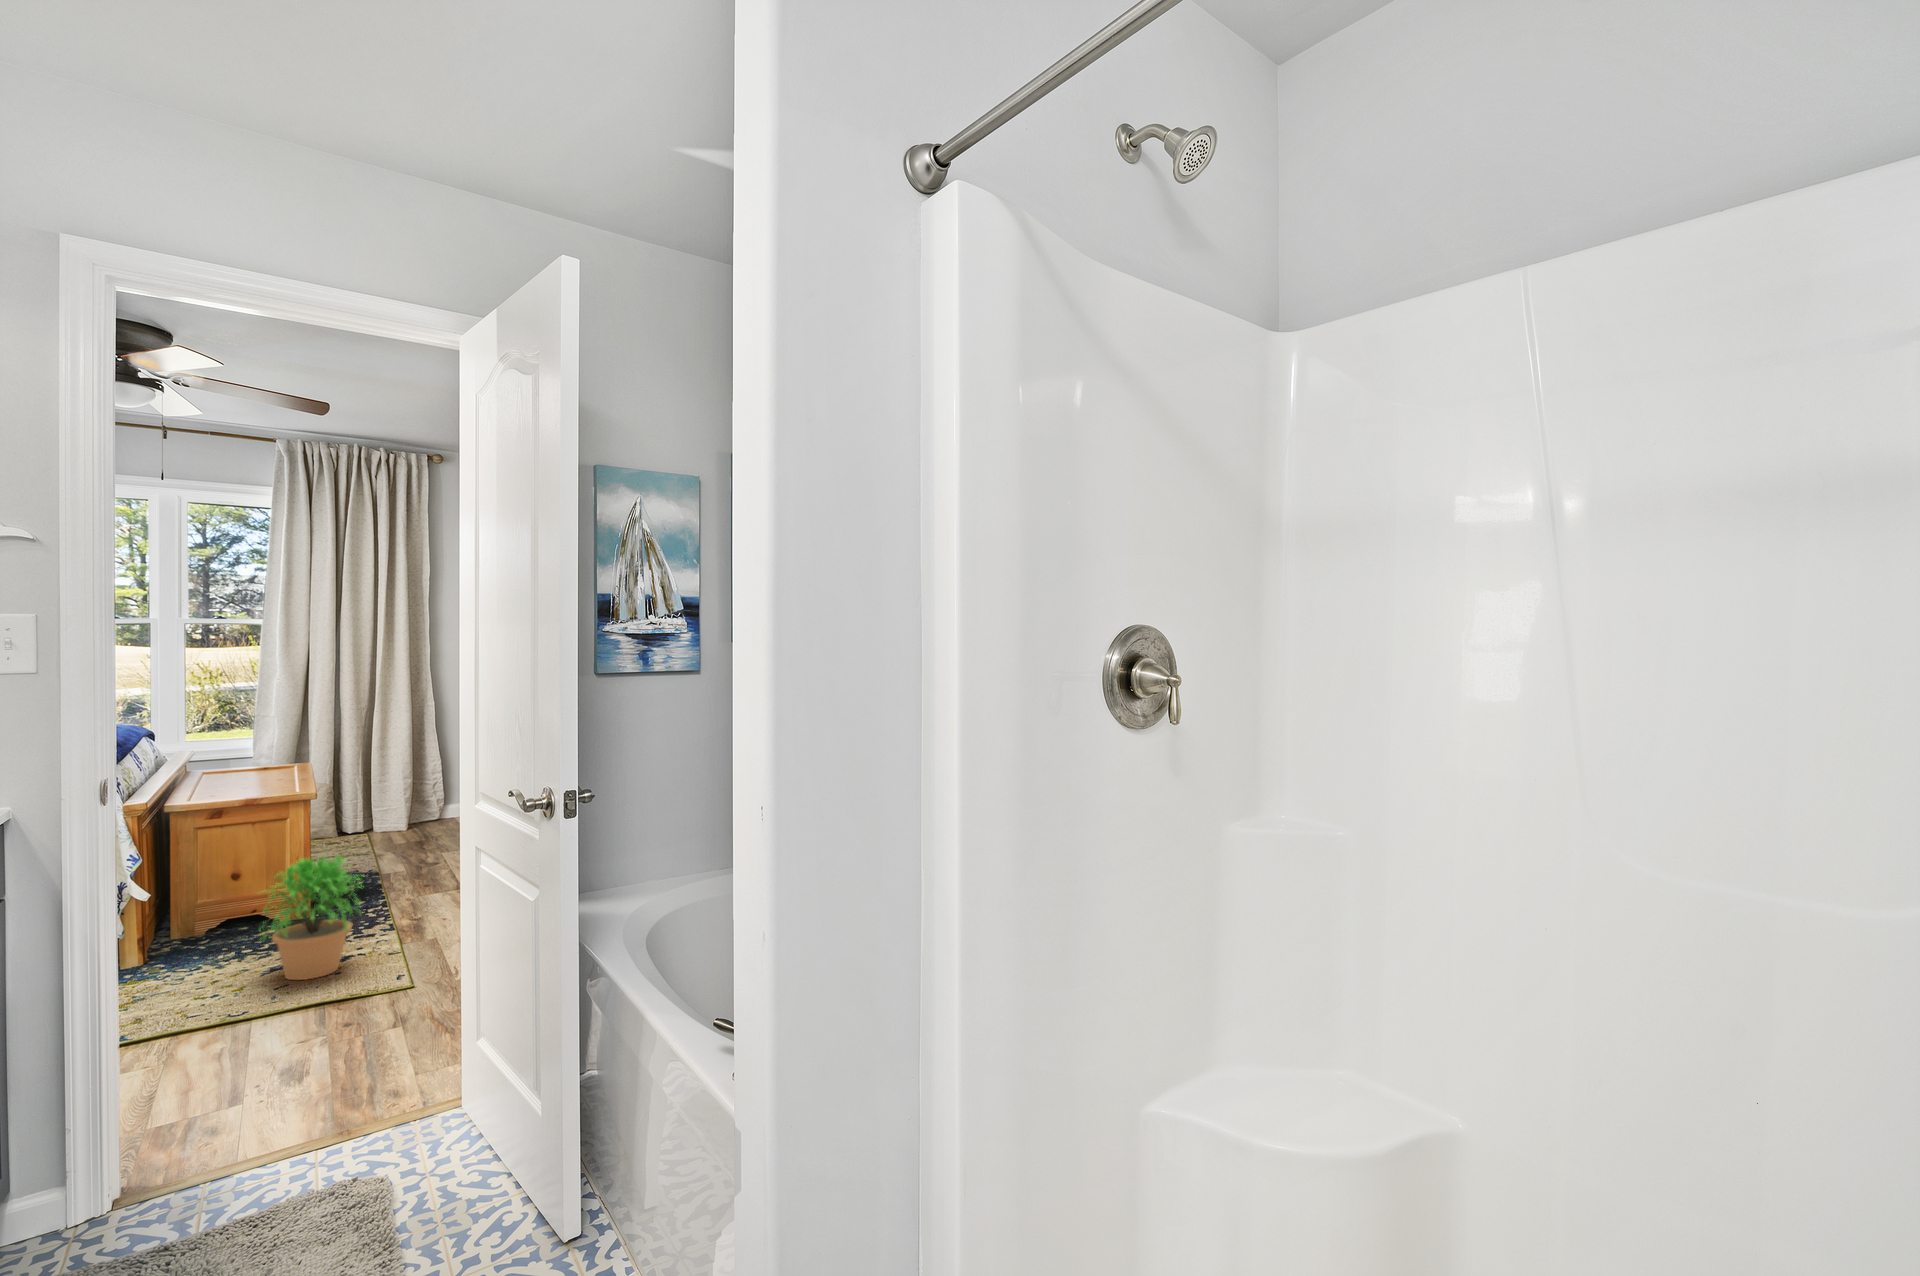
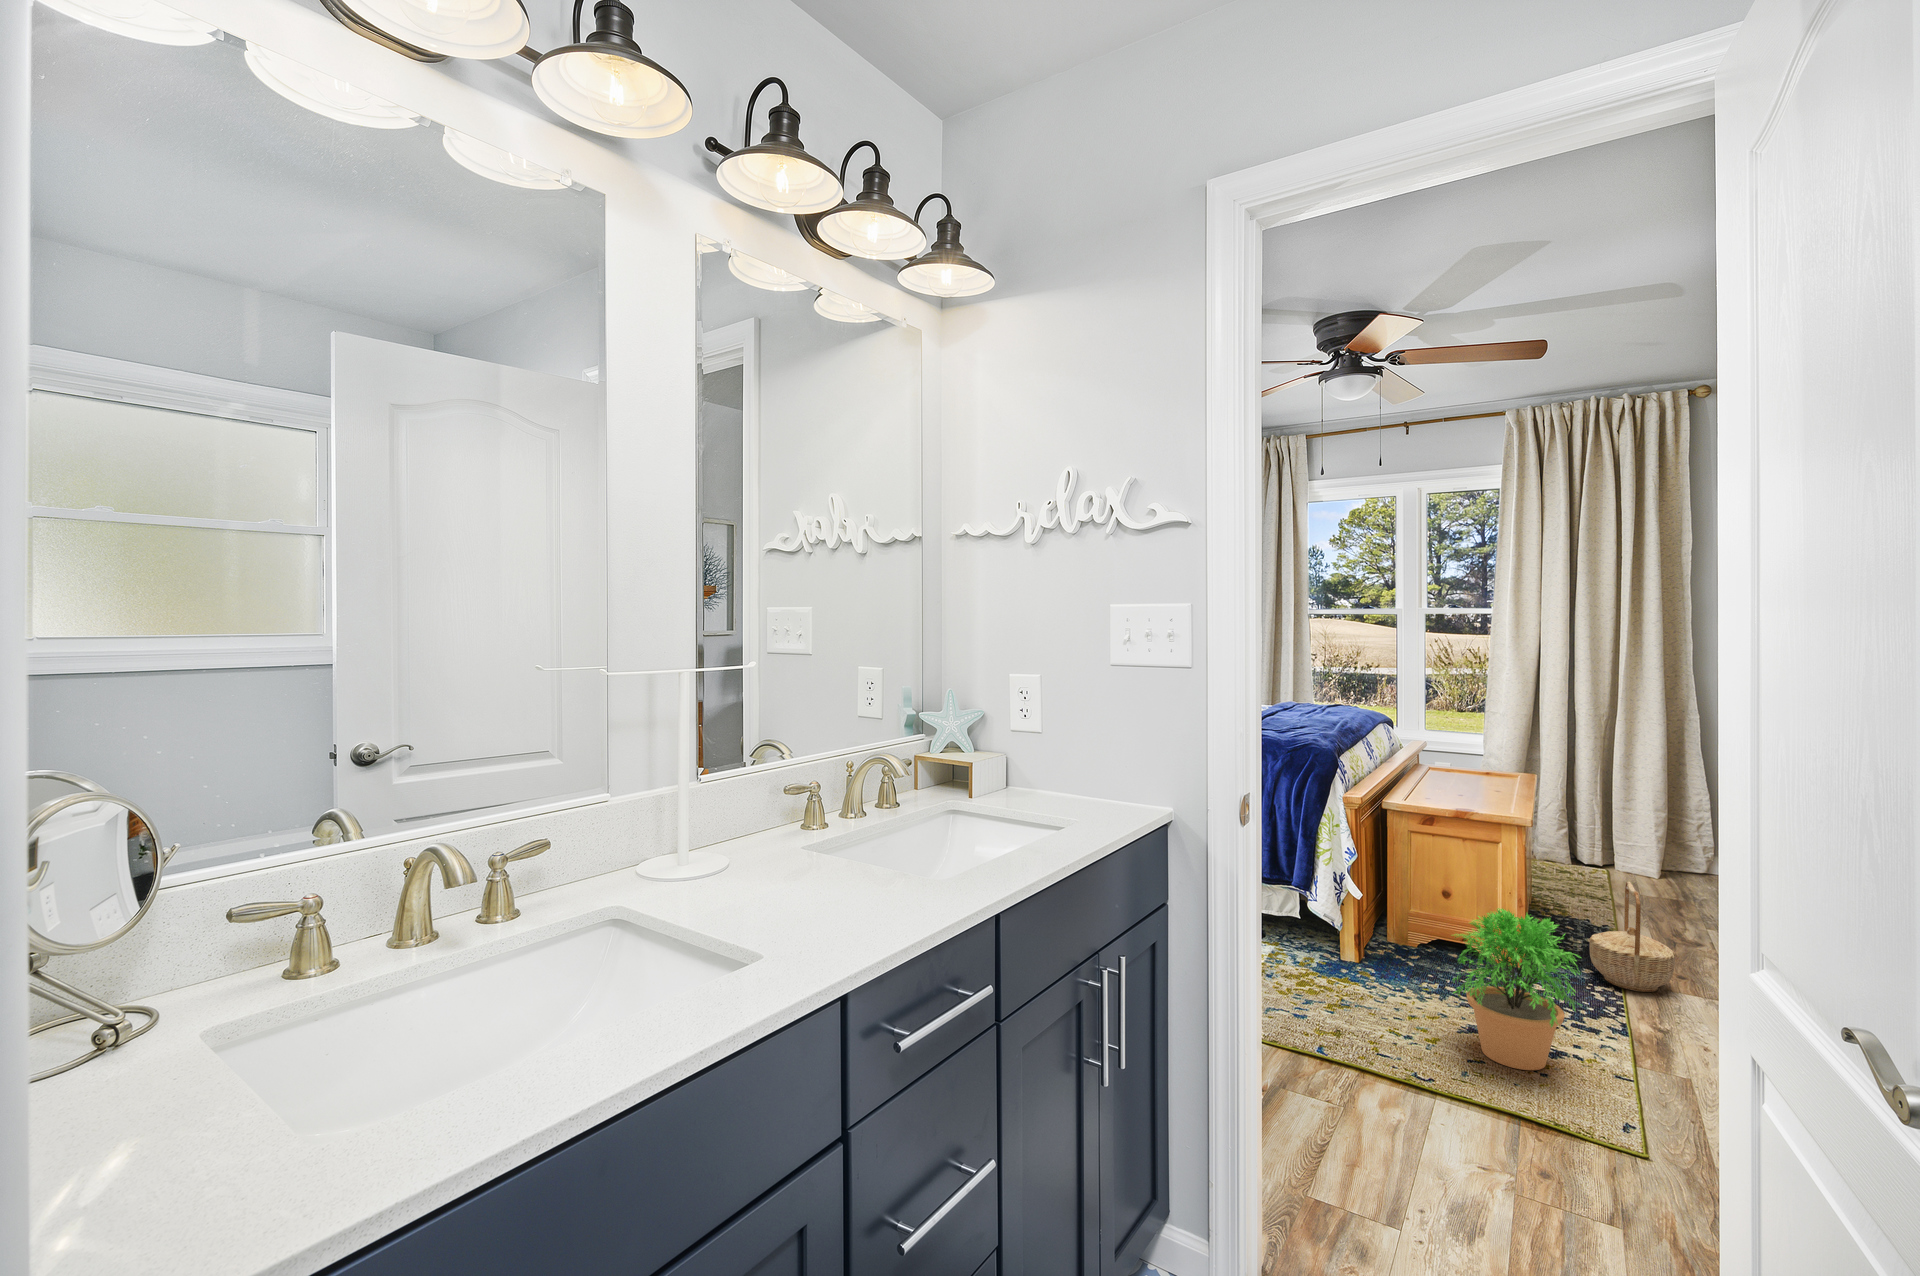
basket: none [363,826,423,906] -> present [1590,882,1675,992]

